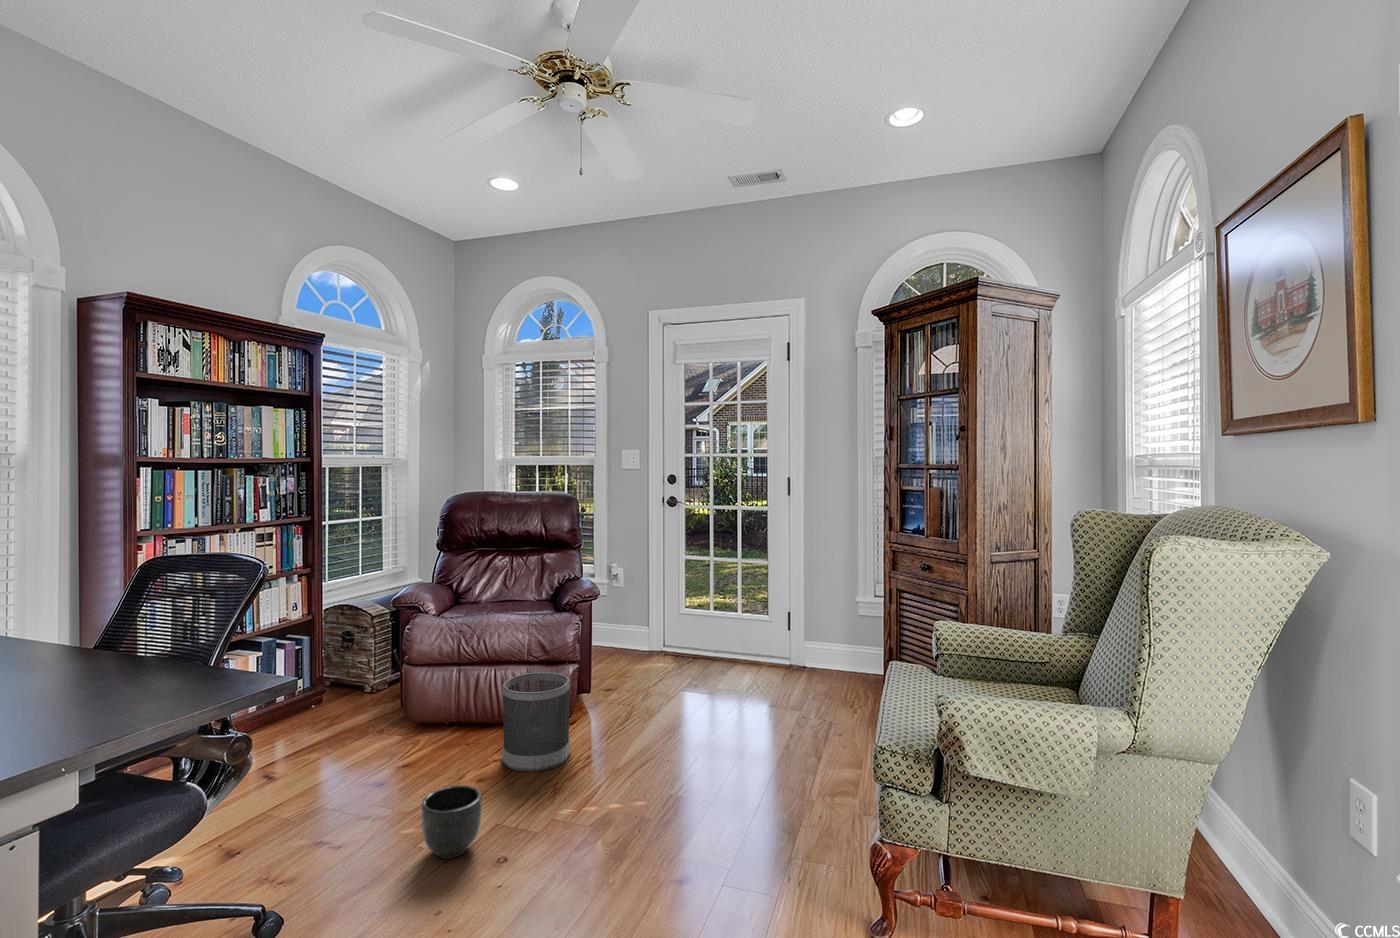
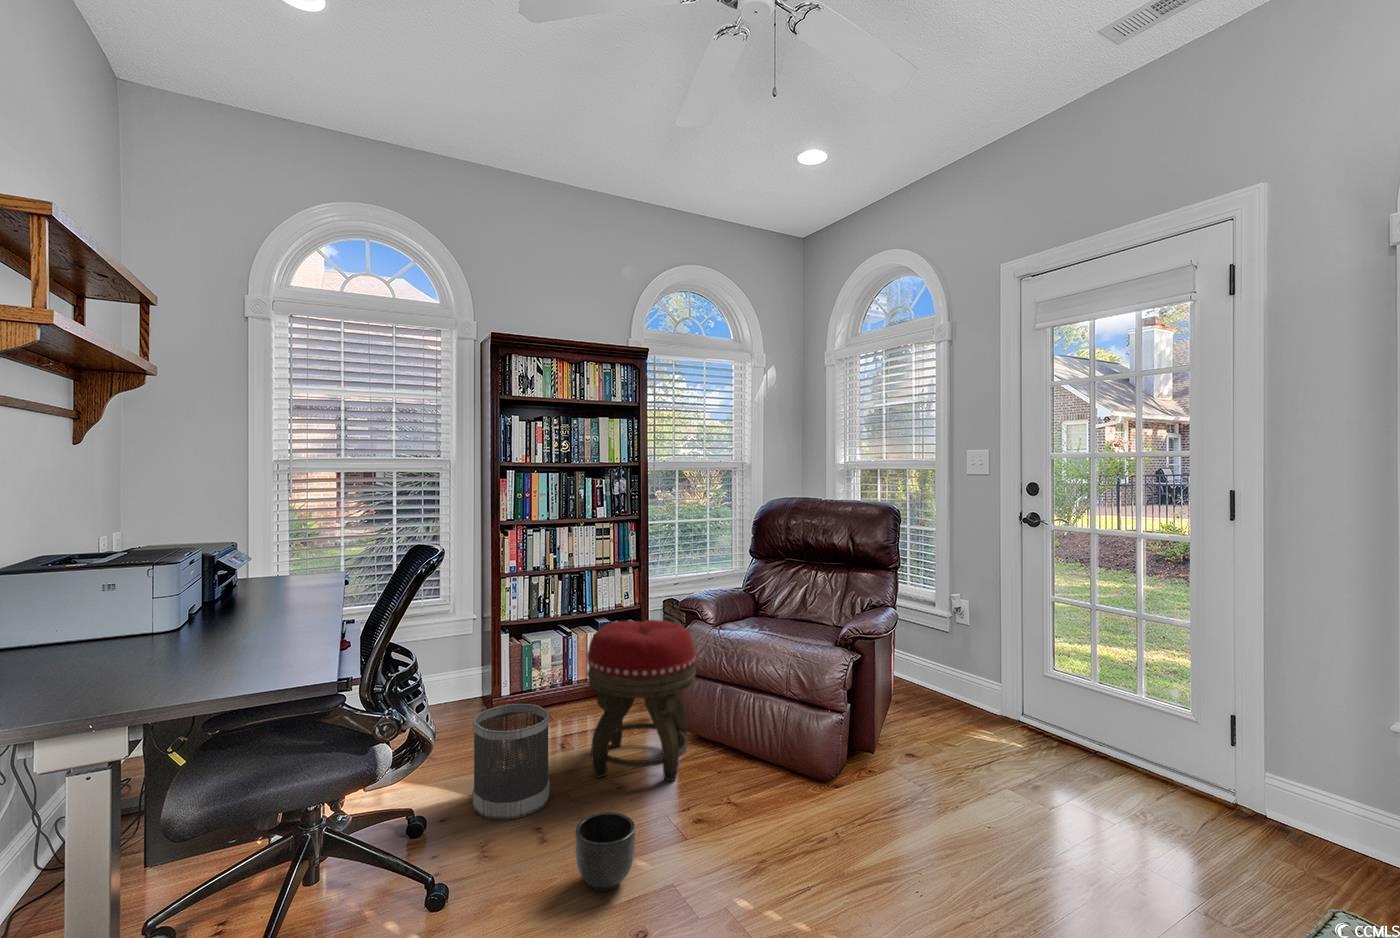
footstool: none [326,616,448,787] -> present [587,620,696,781]
wastebasket: present [502,672,570,772] -> present [473,704,550,820]

